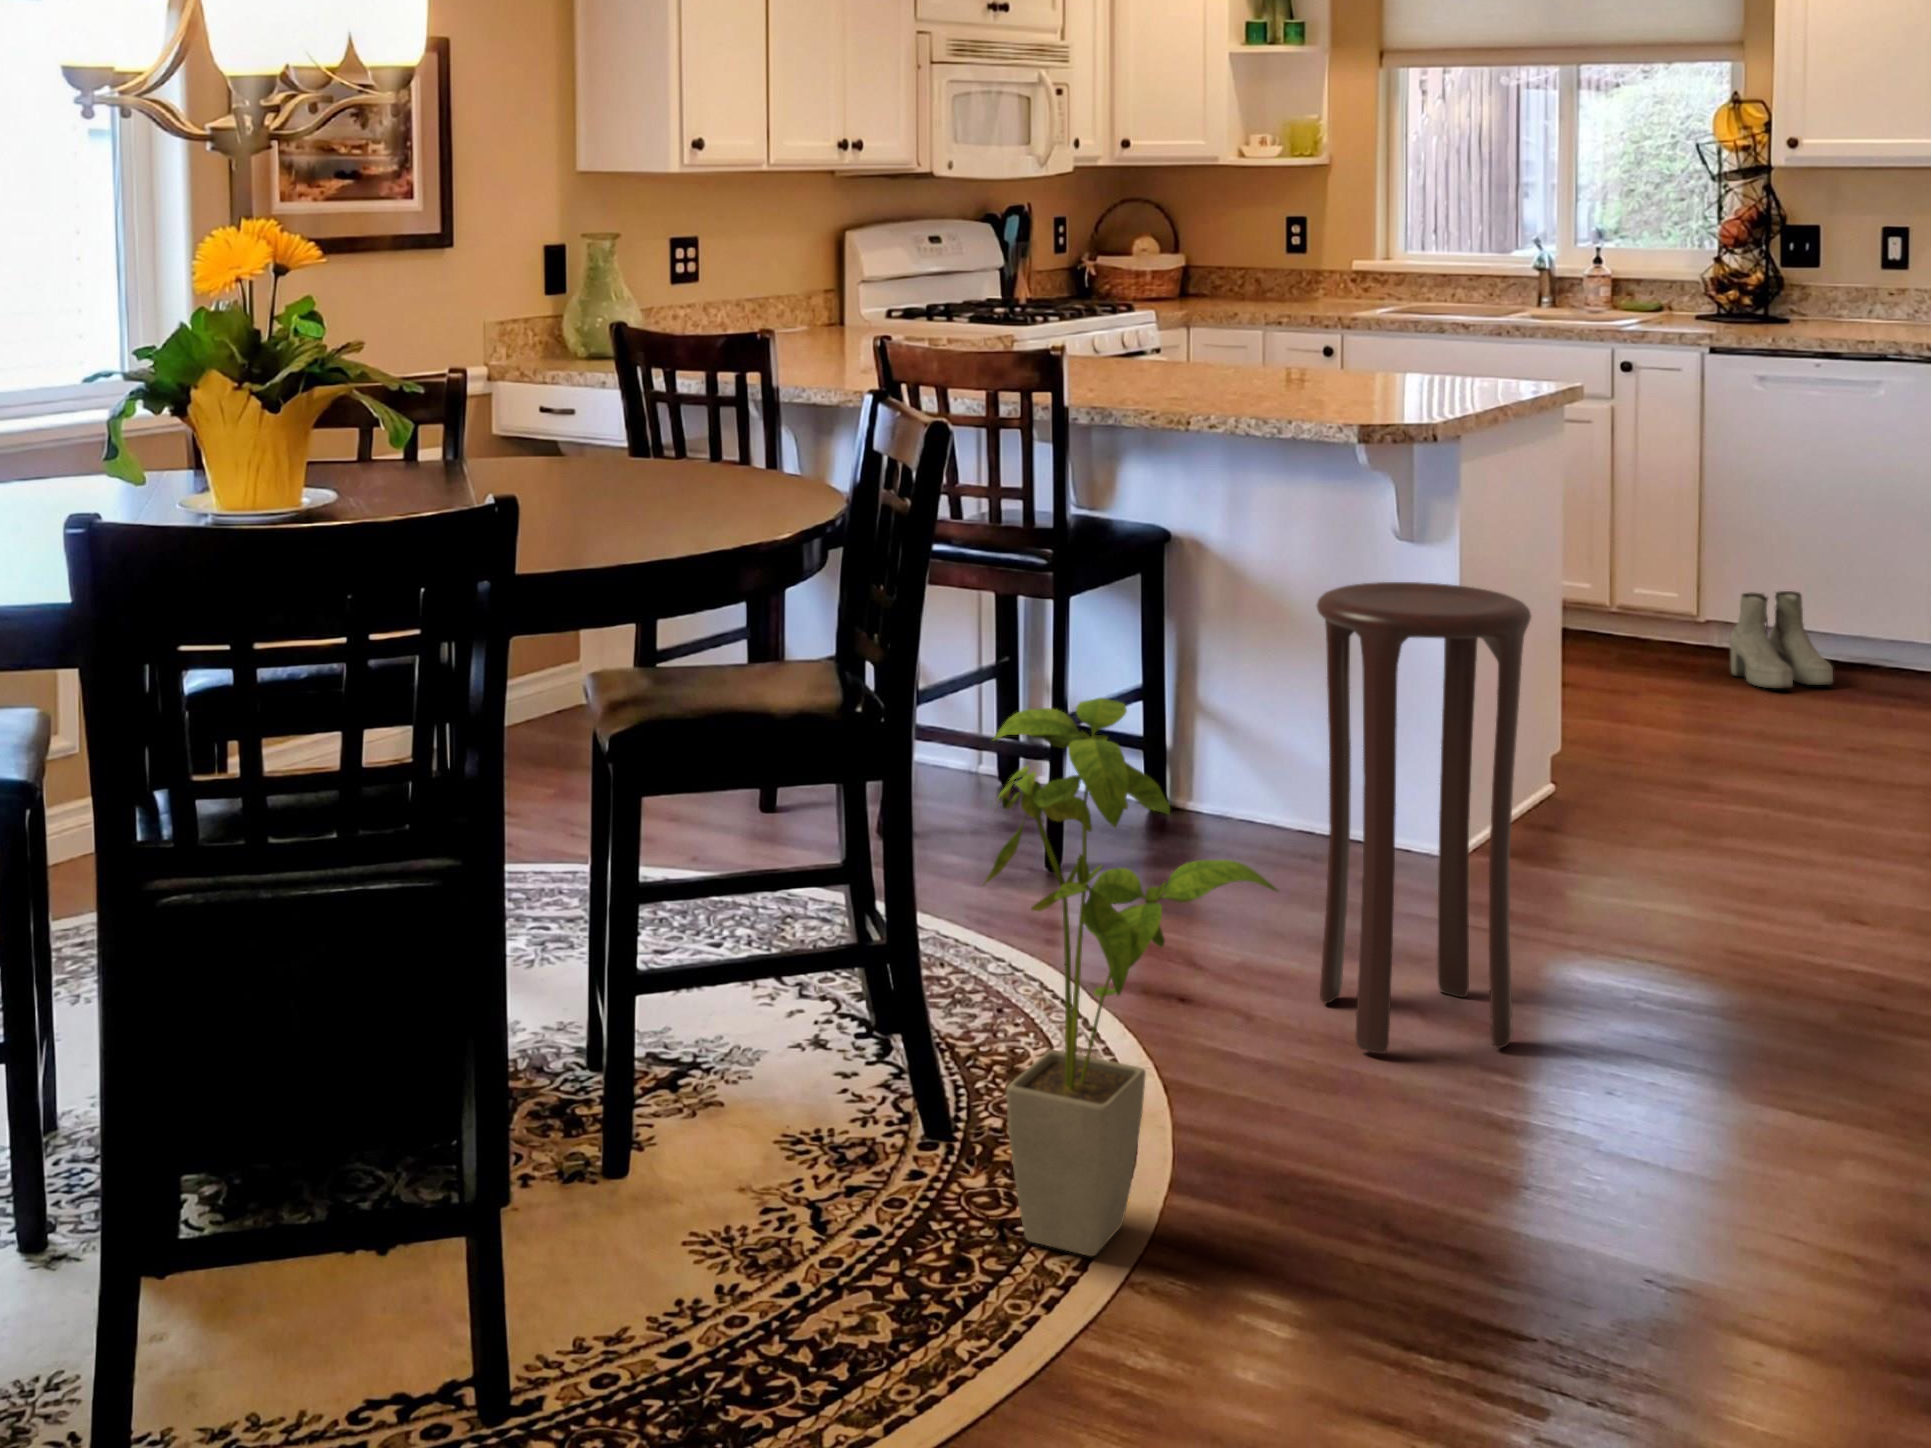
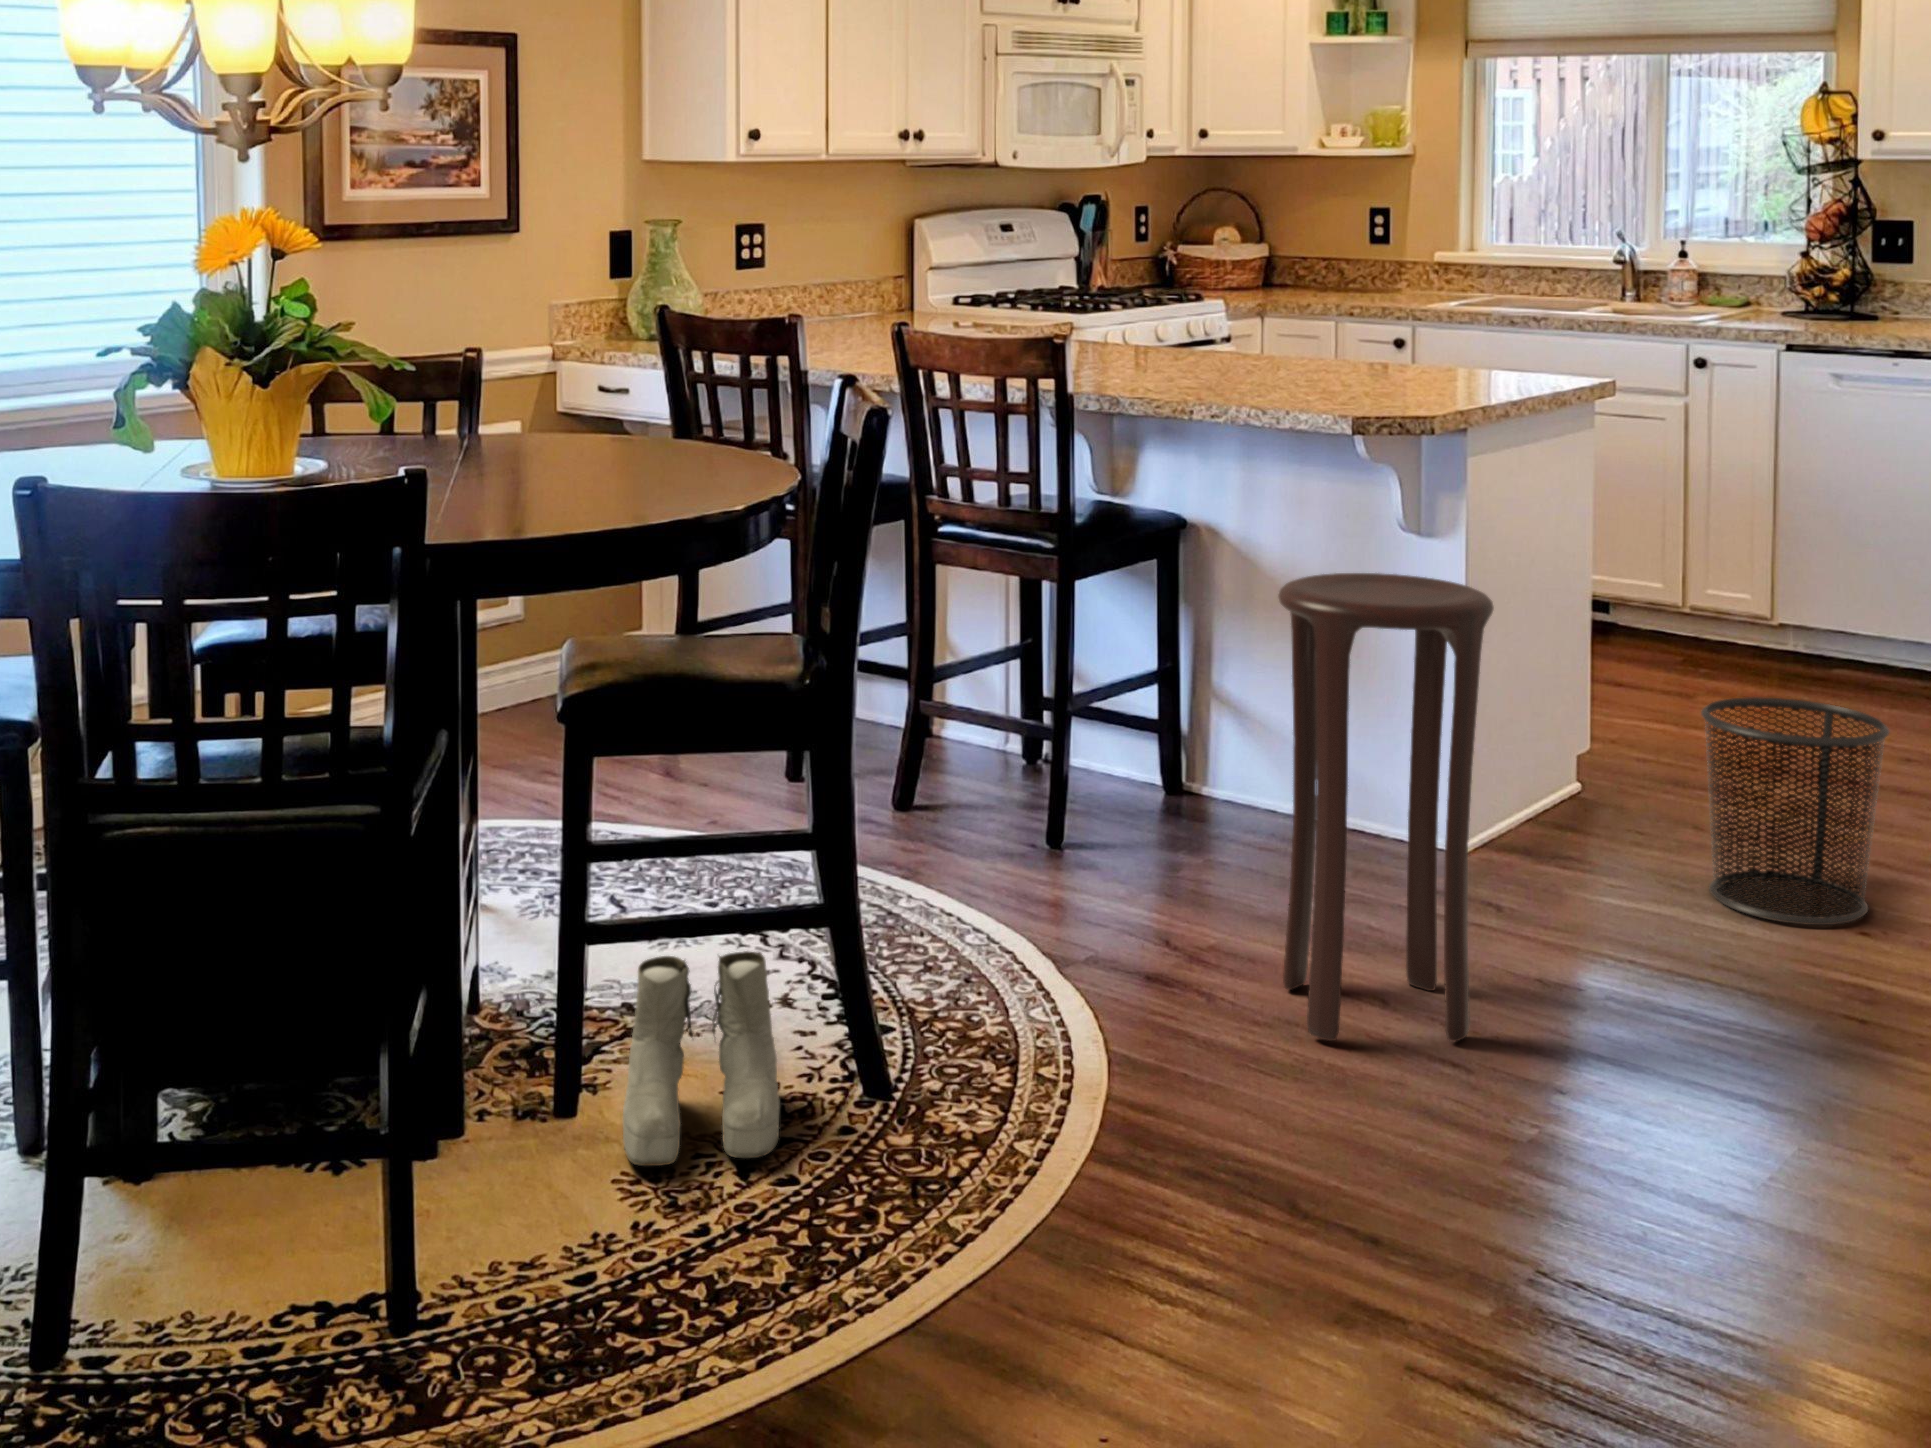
boots: present [1730,591,1833,689] -> present [623,951,780,1166]
waste bin: none [1692,693,1874,914] -> present [1701,697,1889,925]
house plant: present [983,698,1279,1256] -> none [895,675,1185,1217]

